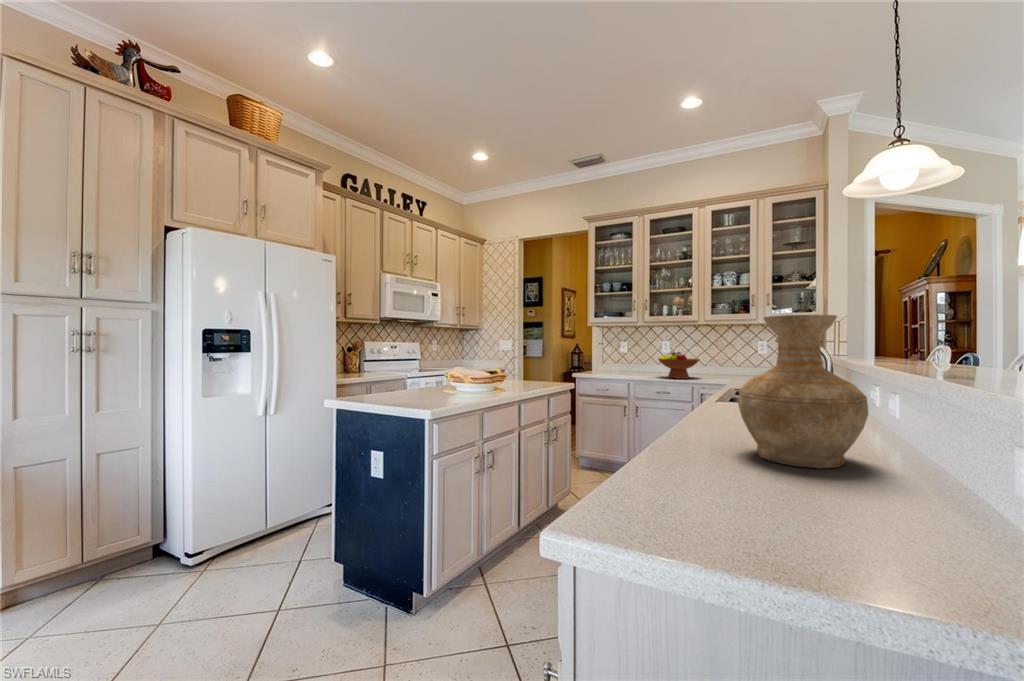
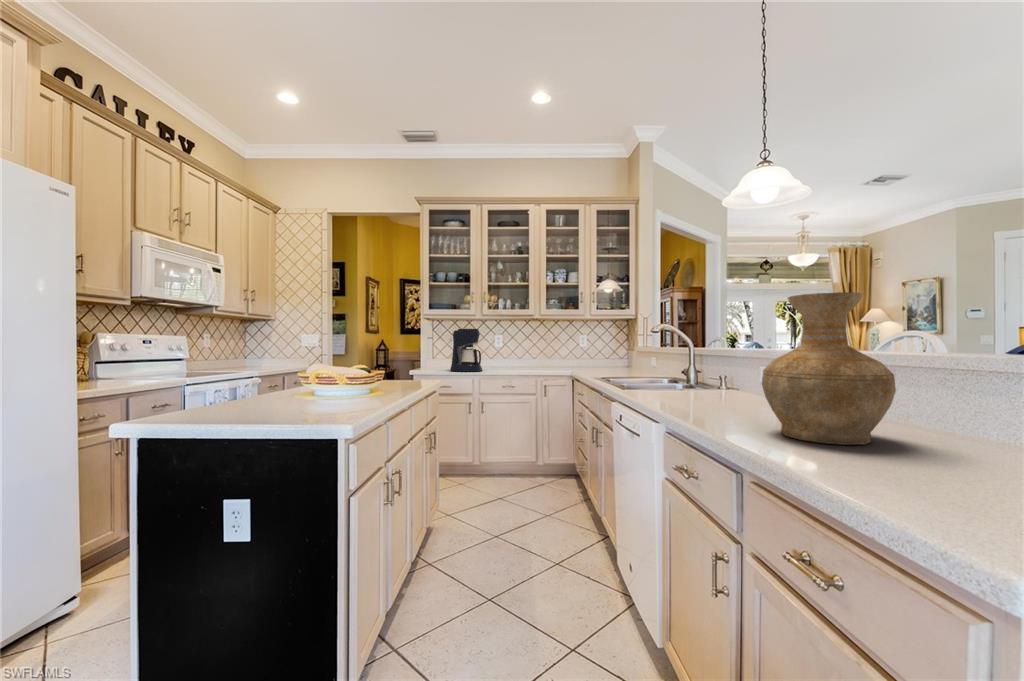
coffee maker: none [608,336,640,377] -> present [450,329,482,372]
fruit bowl: present [658,352,699,379] -> none [502,345,542,372]

